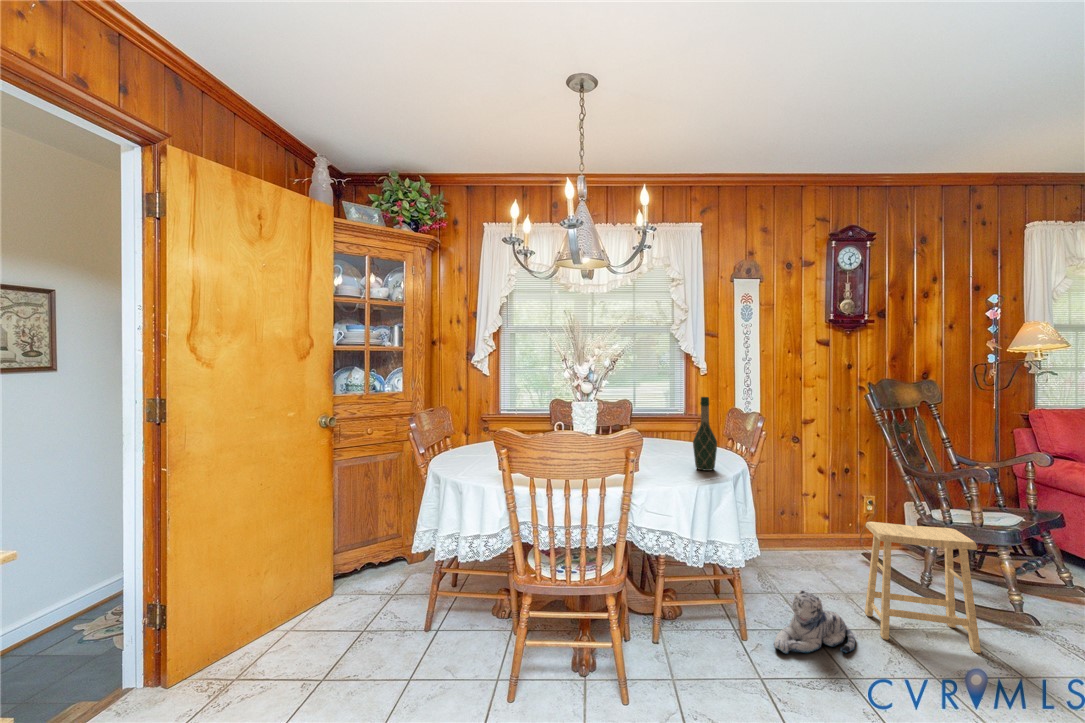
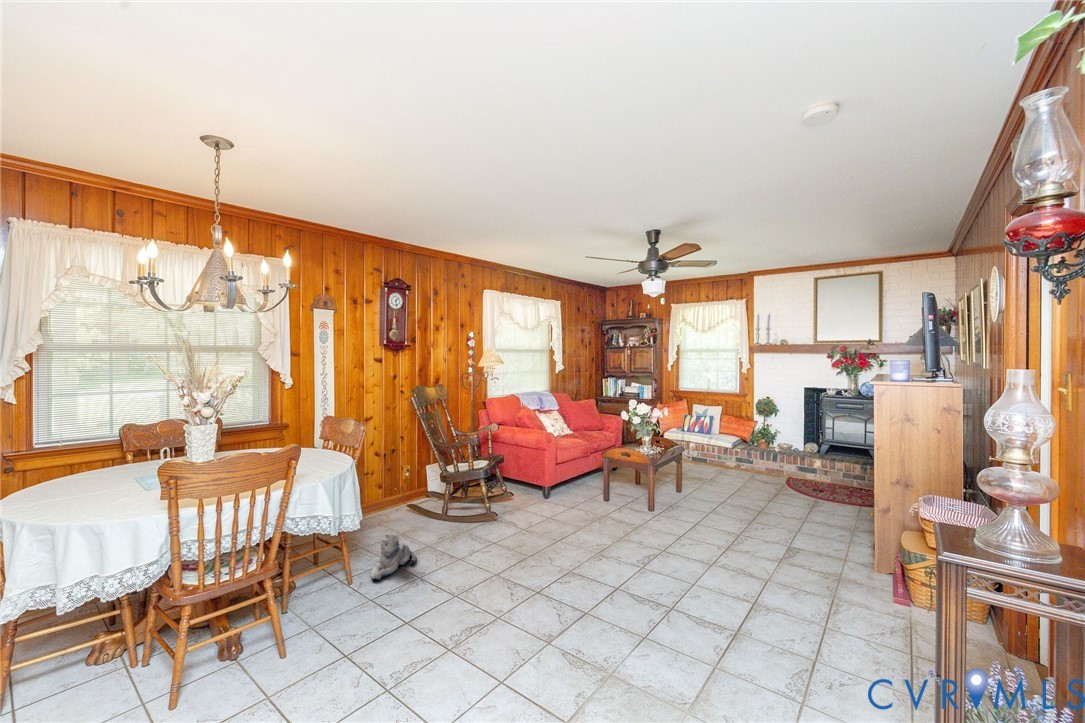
wine bottle: present [693,397,717,471] -> none [316,411,335,466]
footstool: present [865,522,981,653] -> none [416,473,472,550]

